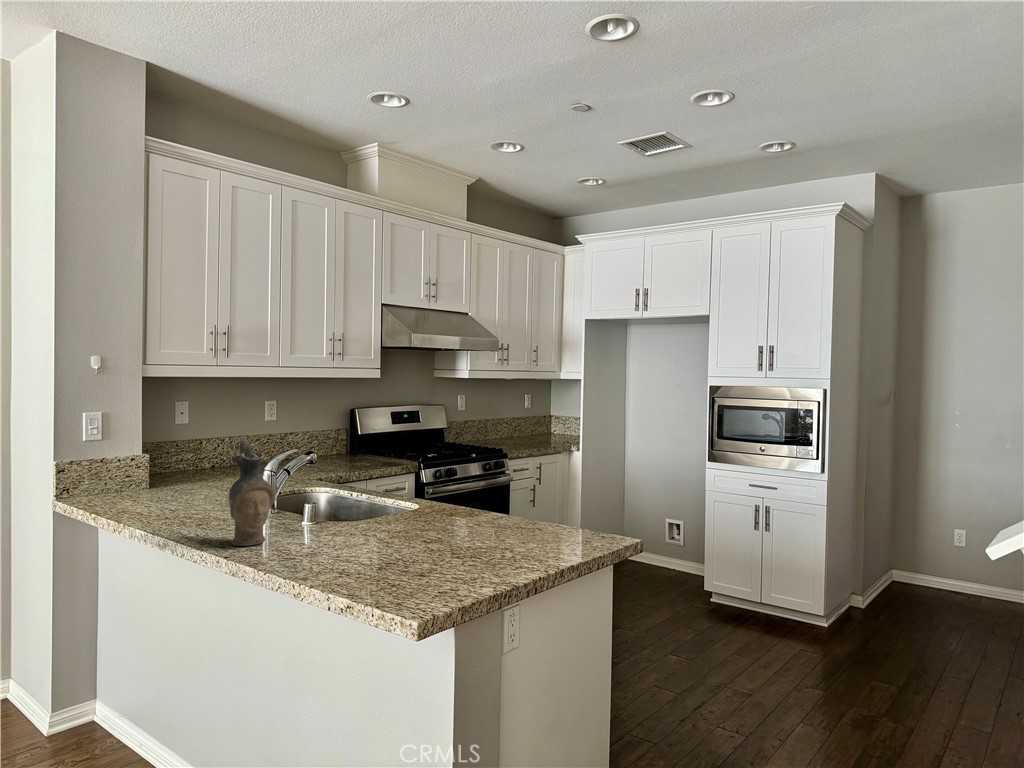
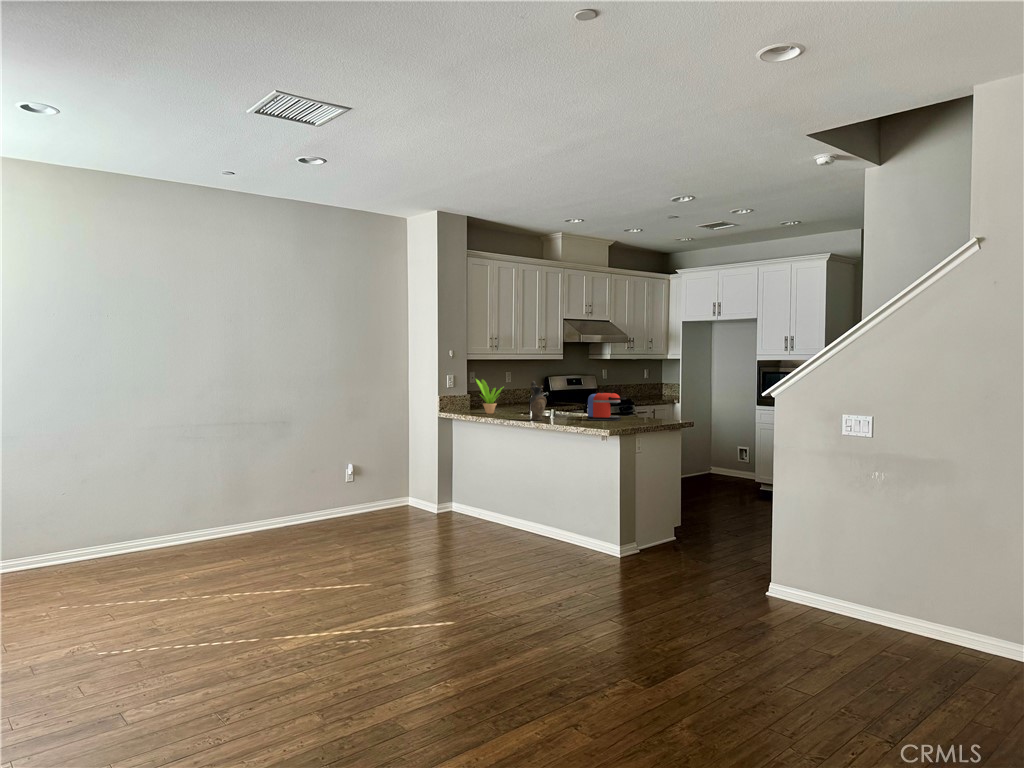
potted plant: none [144,421,215,505] -> present [475,379,502,414]
coffee maker: none [383,472,482,545] -> present [587,393,626,421]

